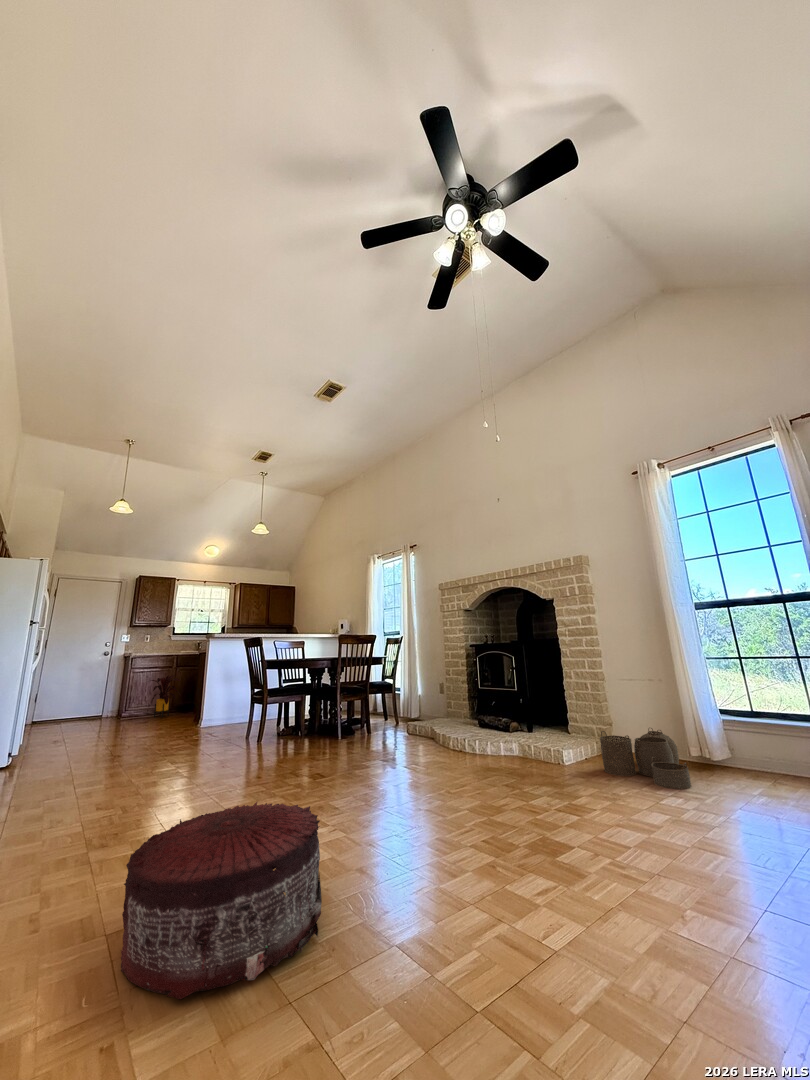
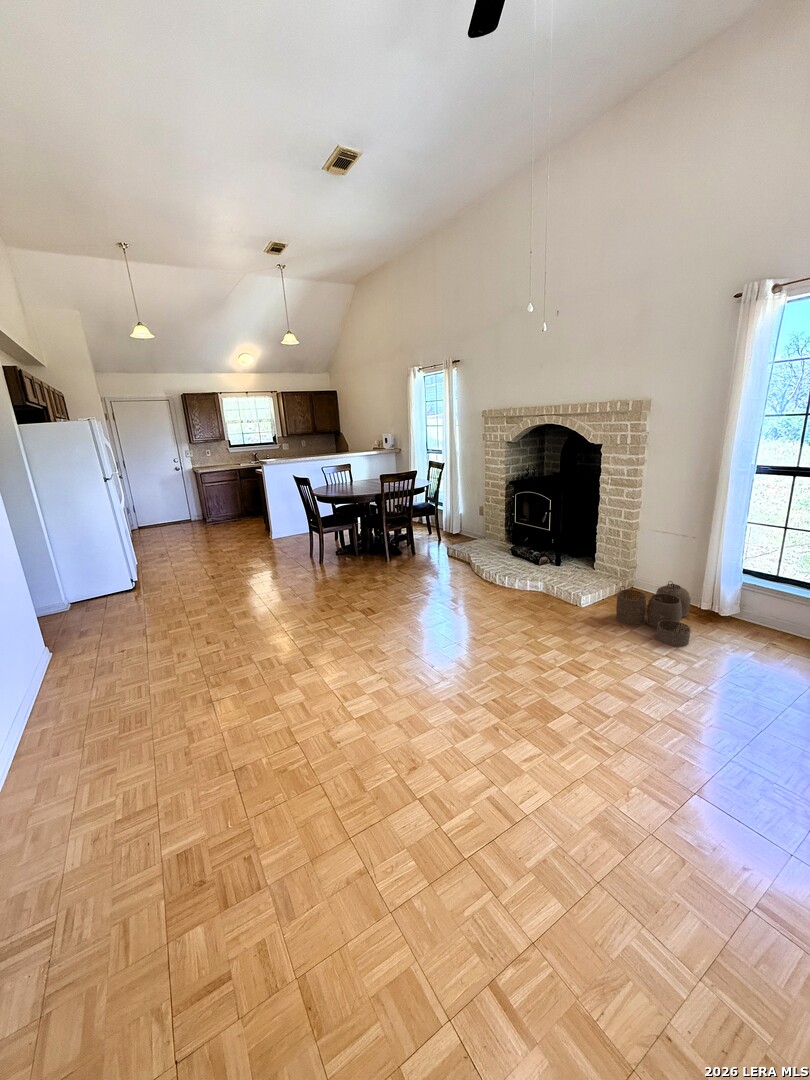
house plant: present [151,675,180,717] -> none [216,486,251,523]
pouf: present [121,802,322,999] -> none [237,691,370,831]

